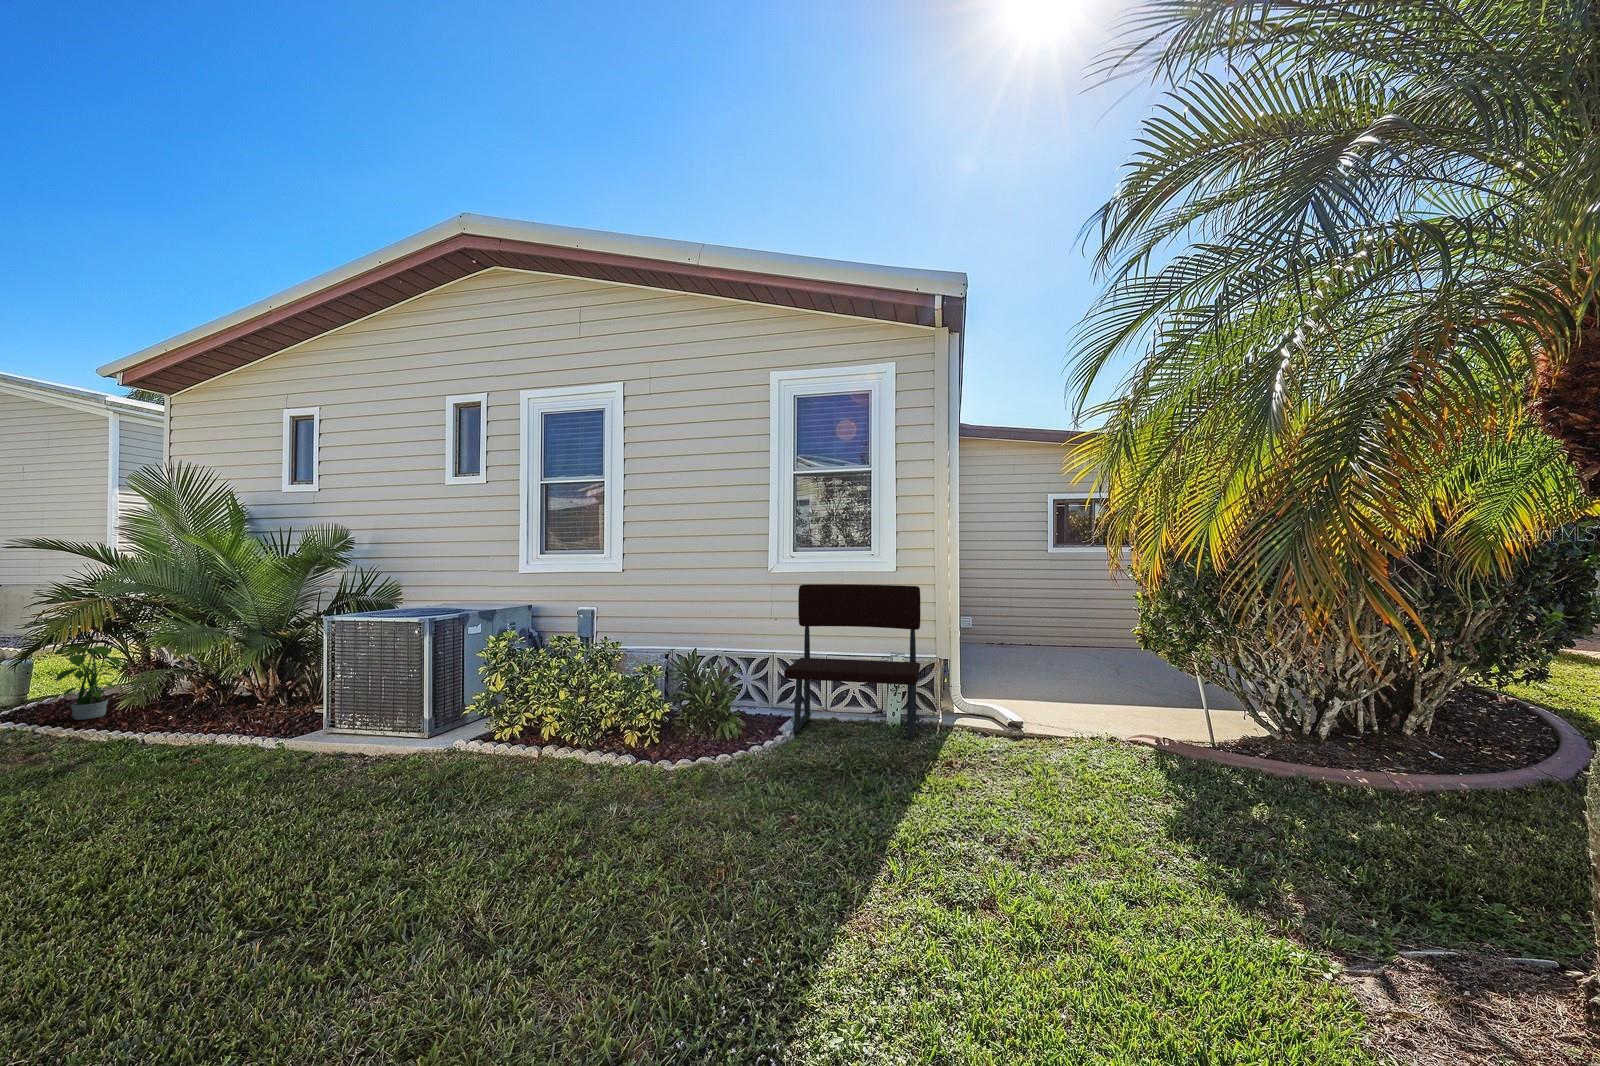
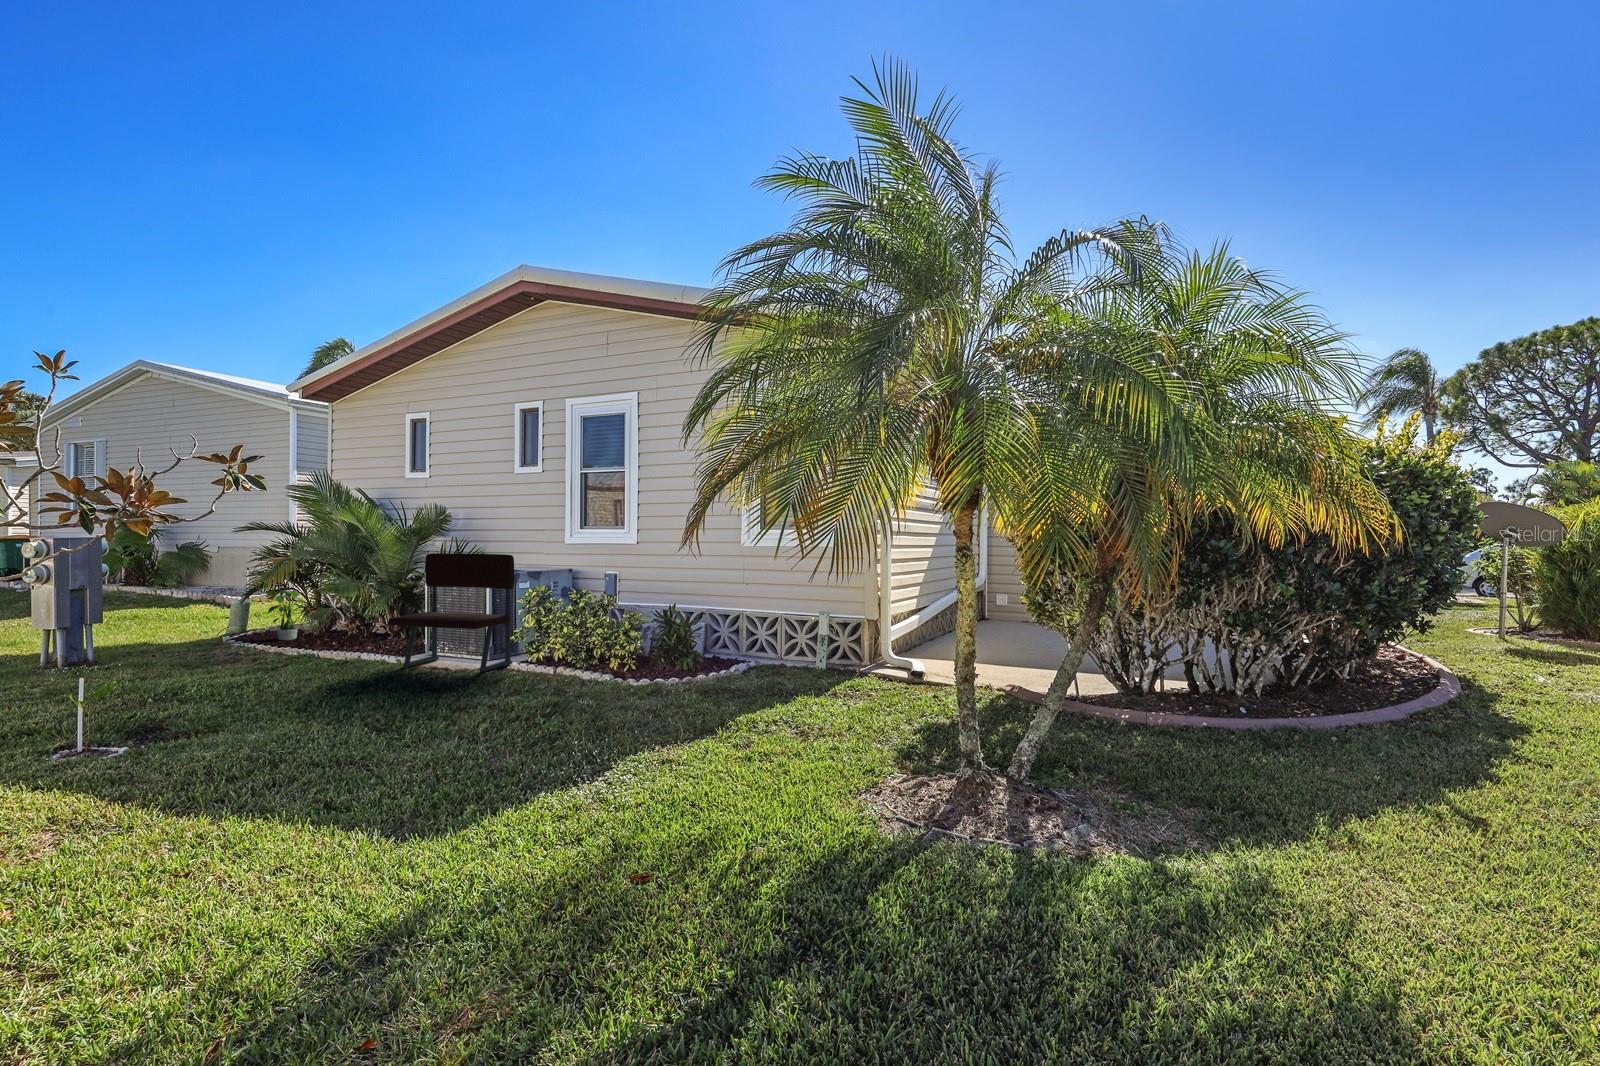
bench: present [784,584,921,740] -> present [389,553,514,673]

